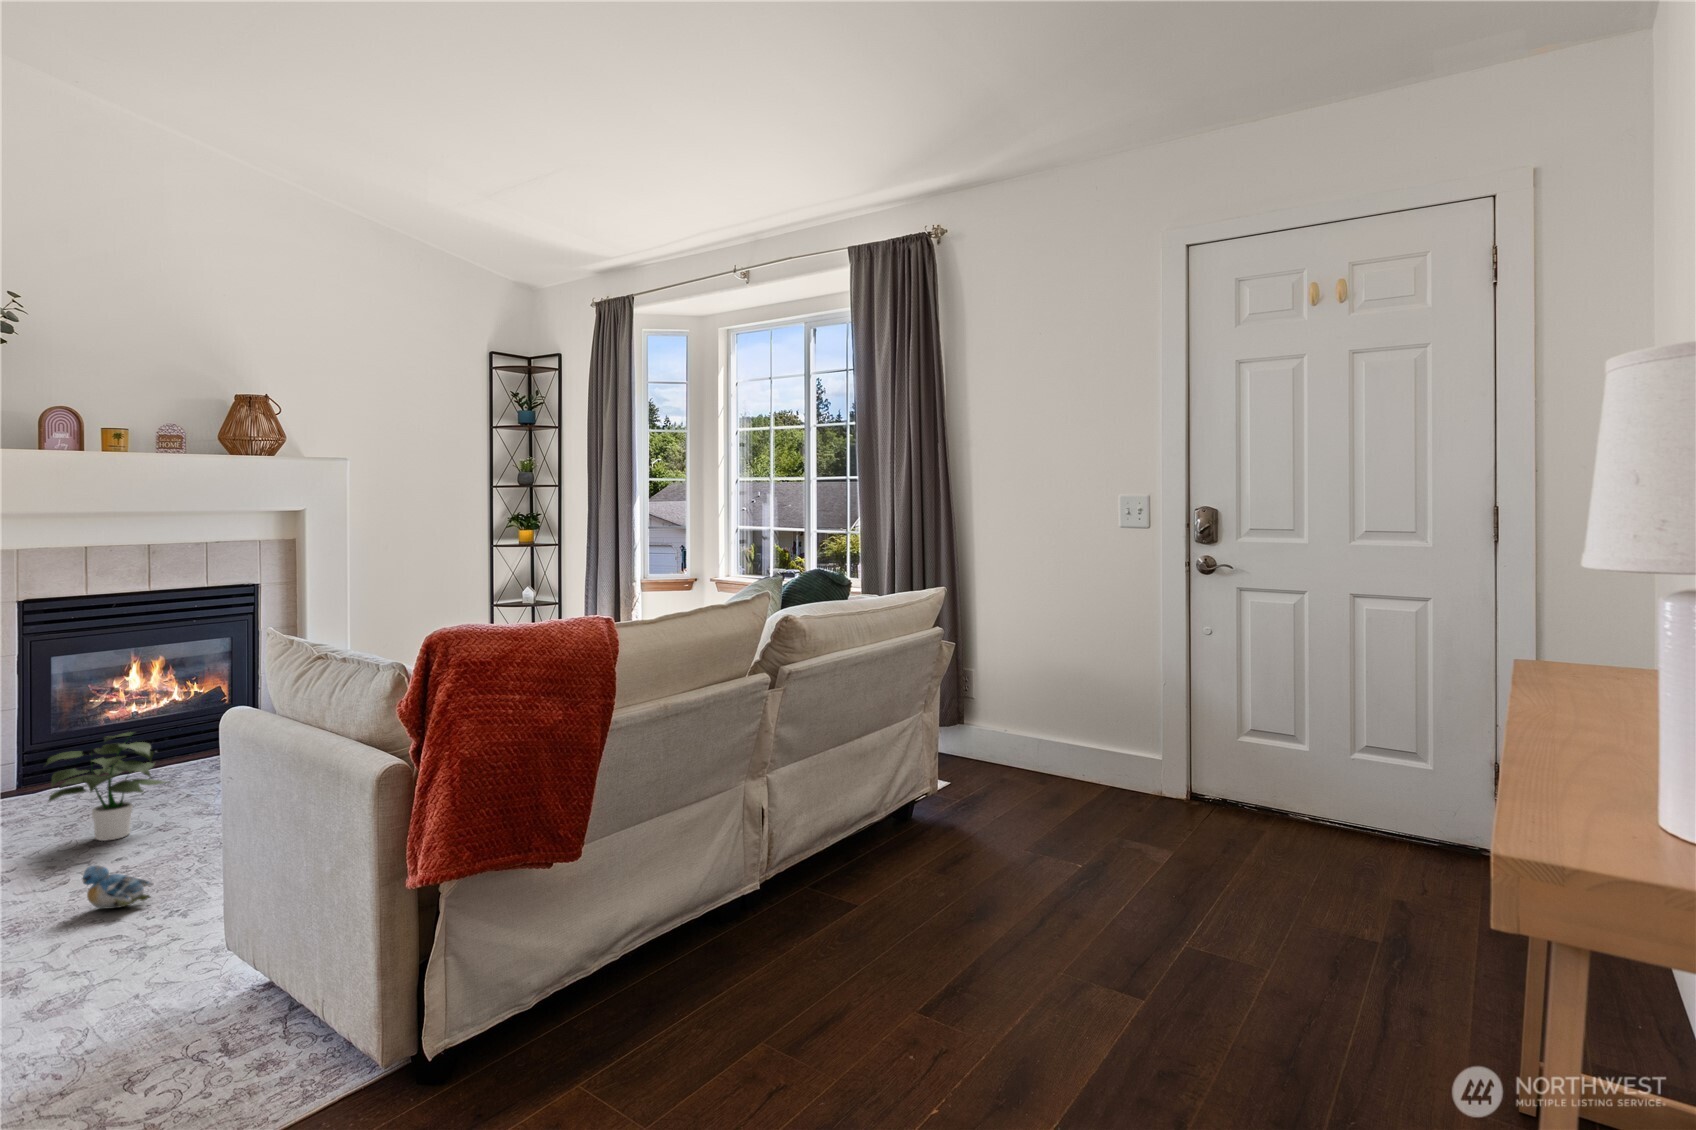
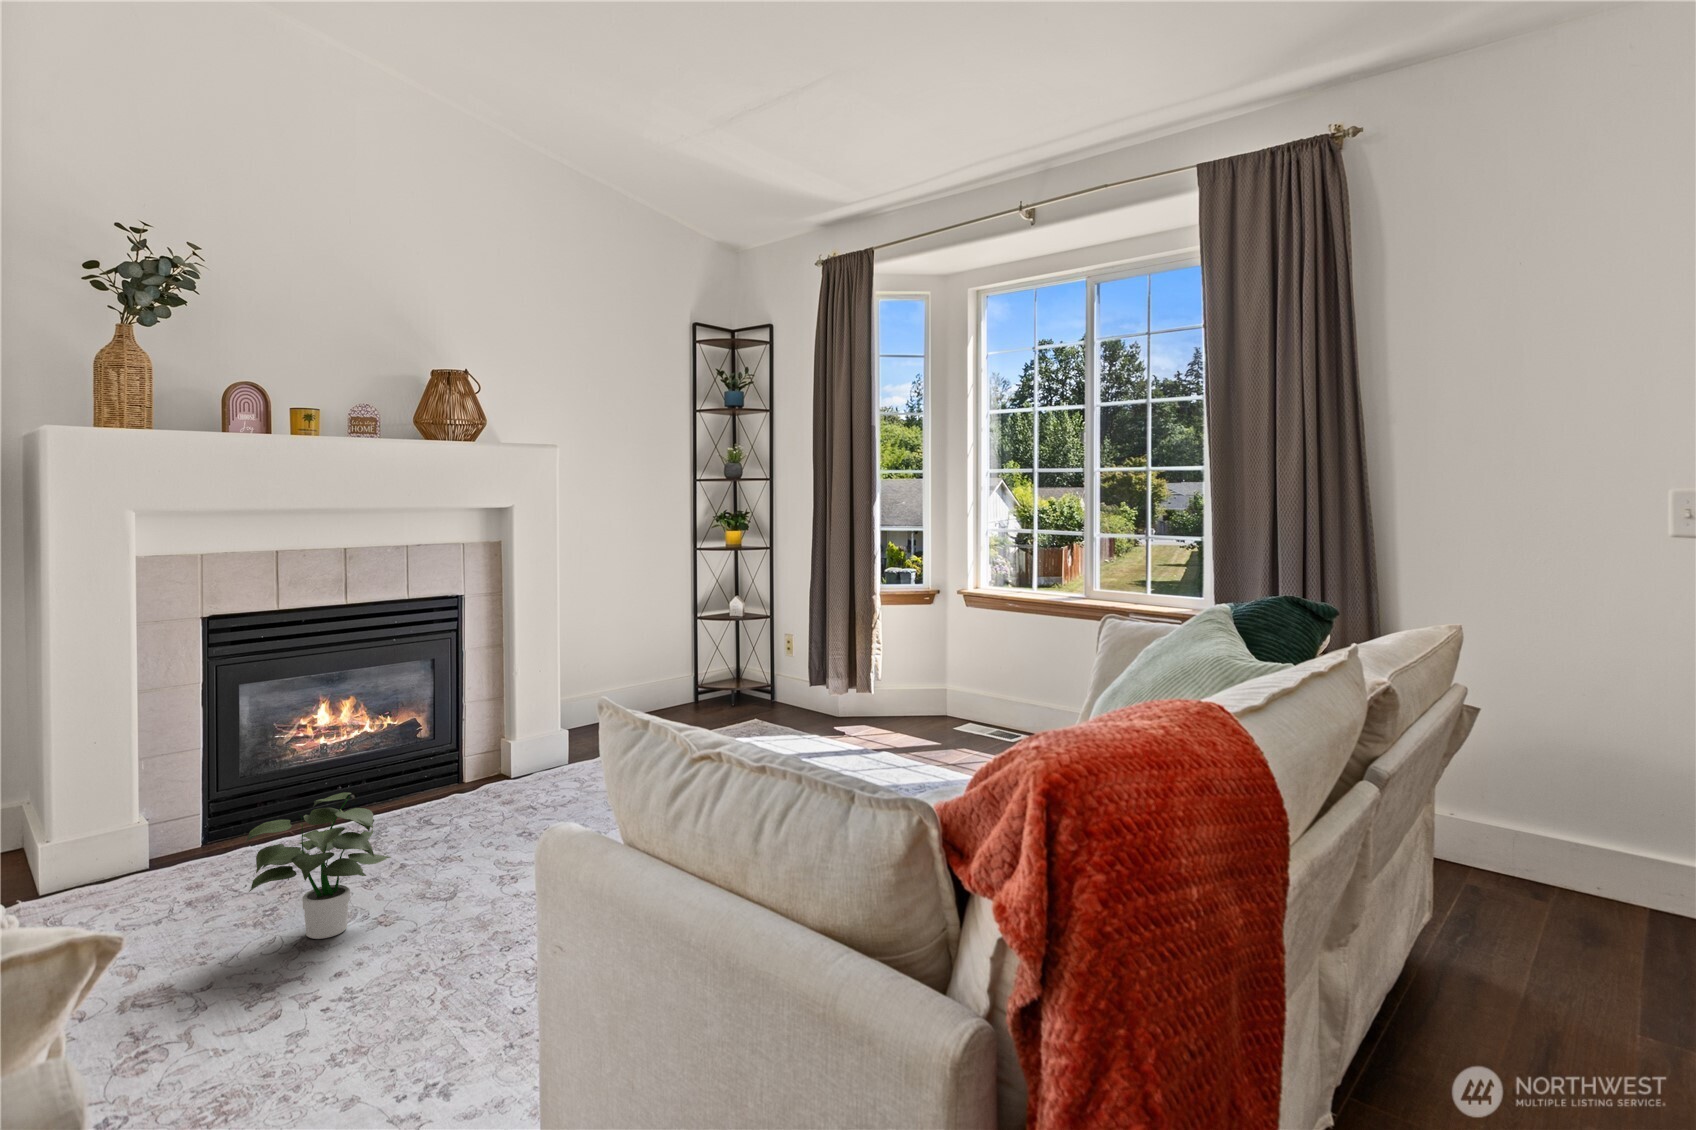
plush toy: present [82,865,154,908] -> none [317,1015,410,1080]

